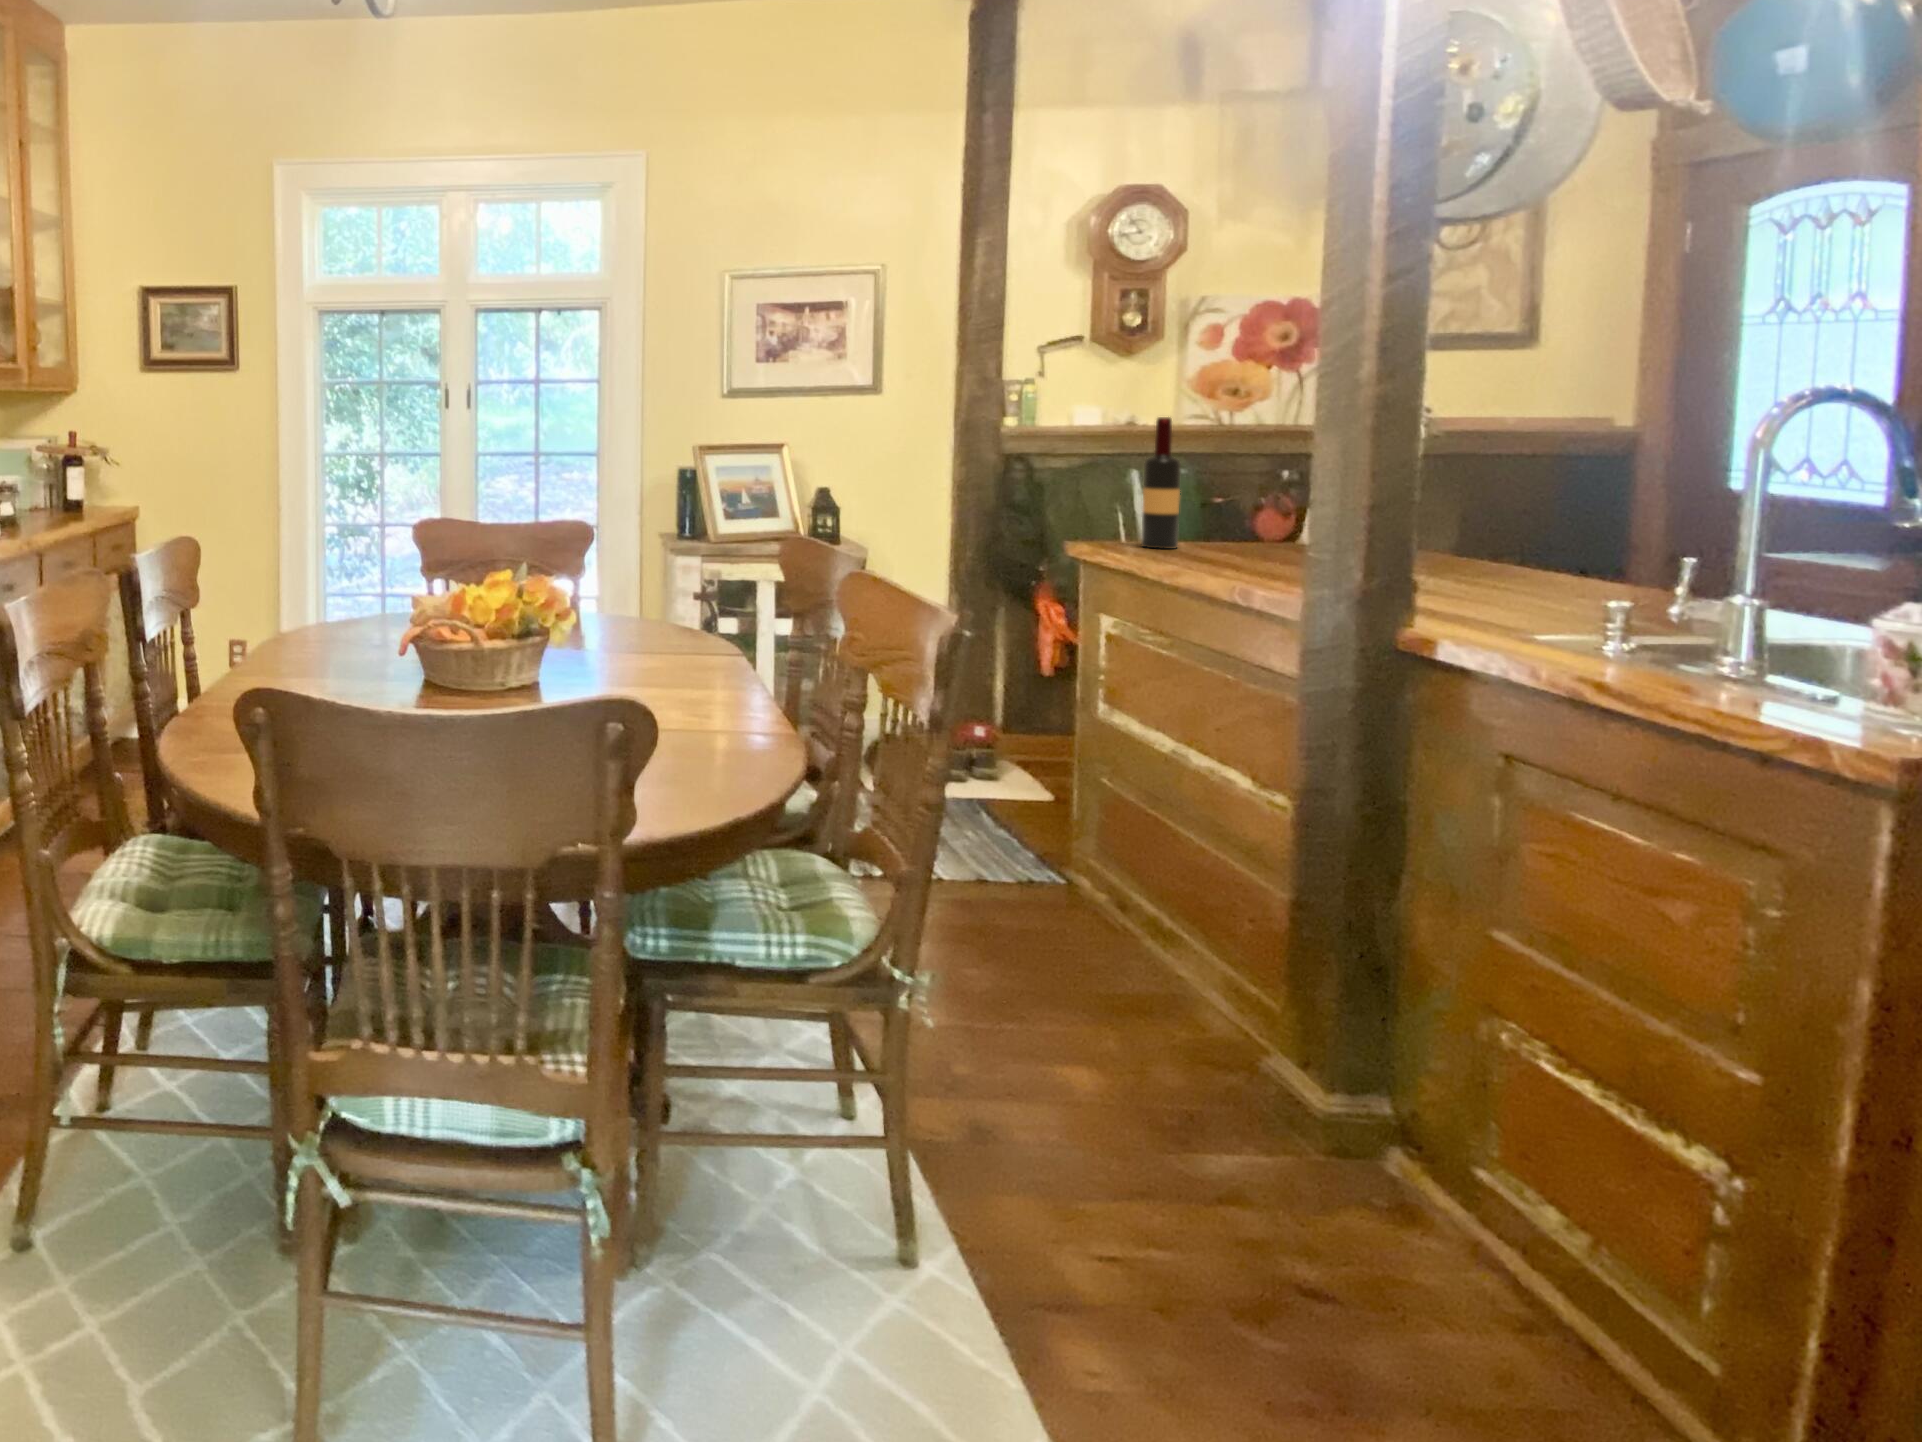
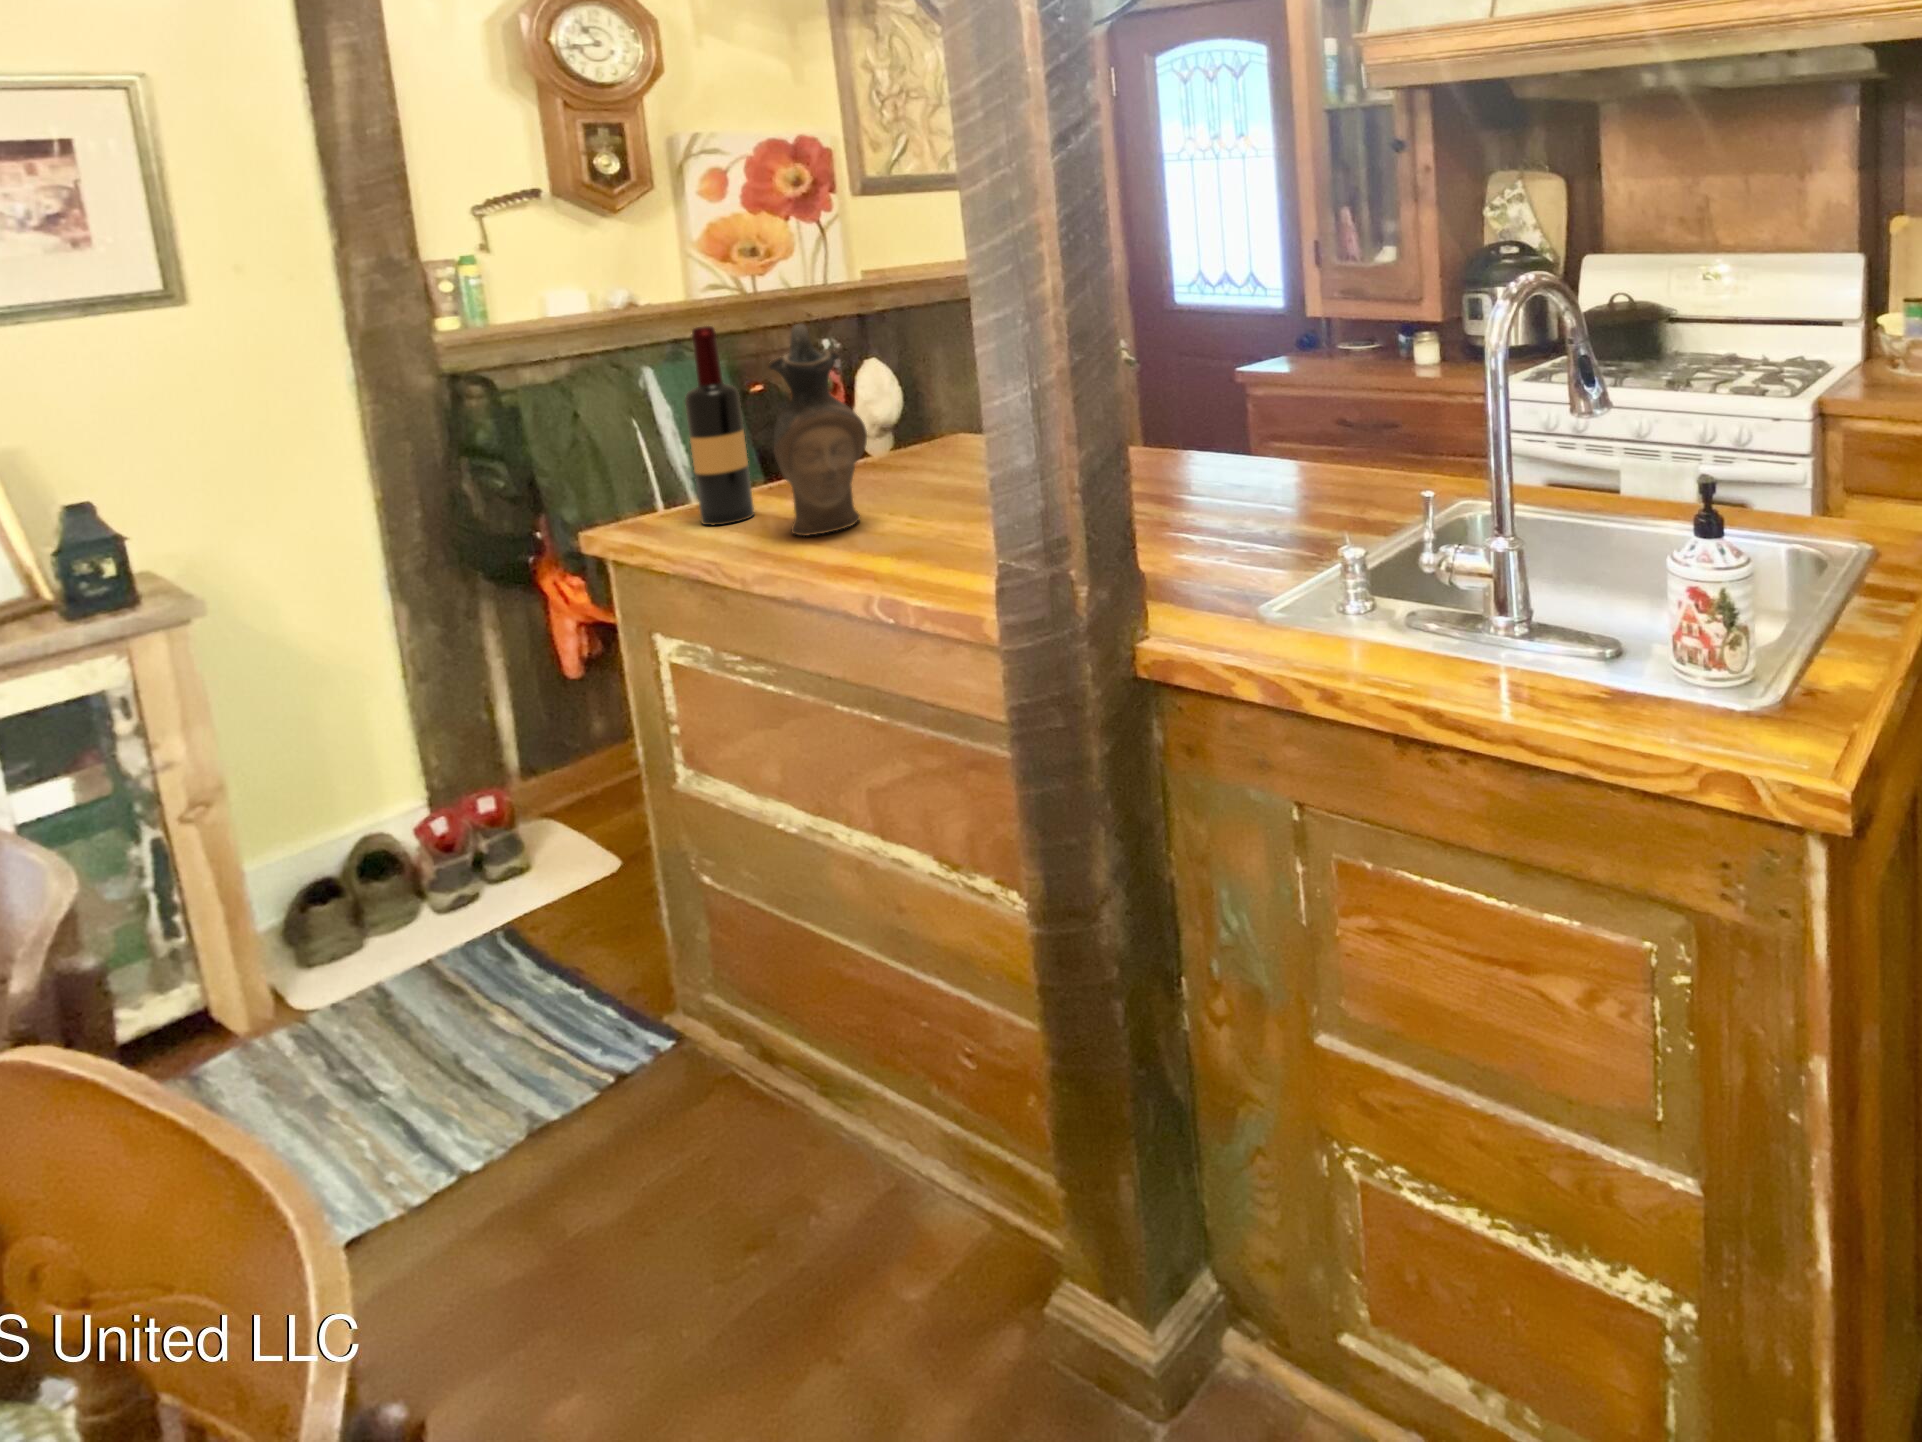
ceramic pitcher: none [1194,418,1262,560] -> present [769,324,867,536]

